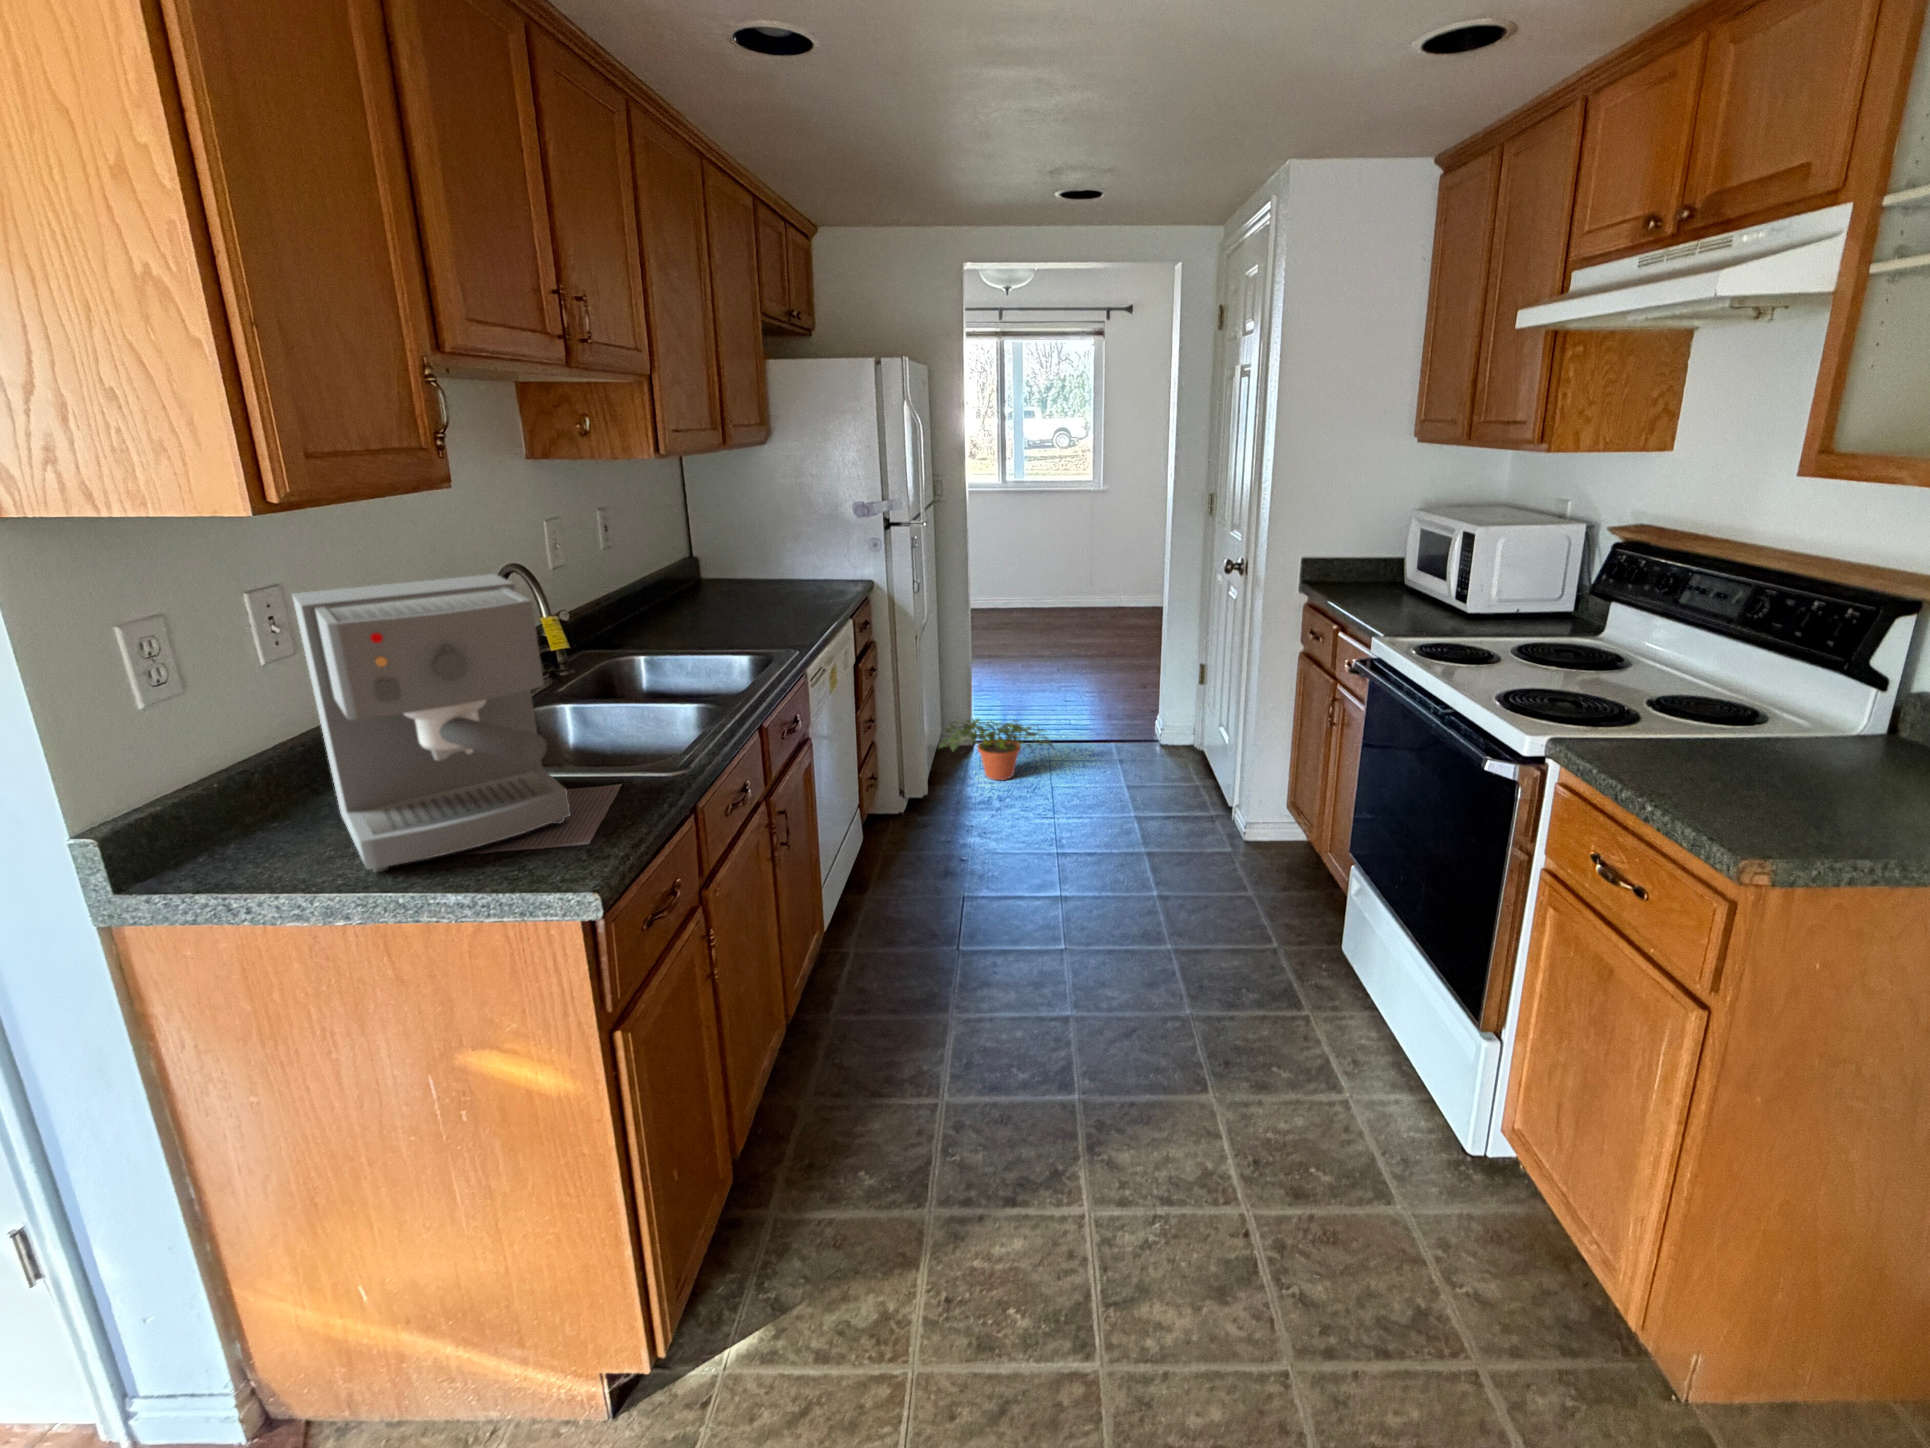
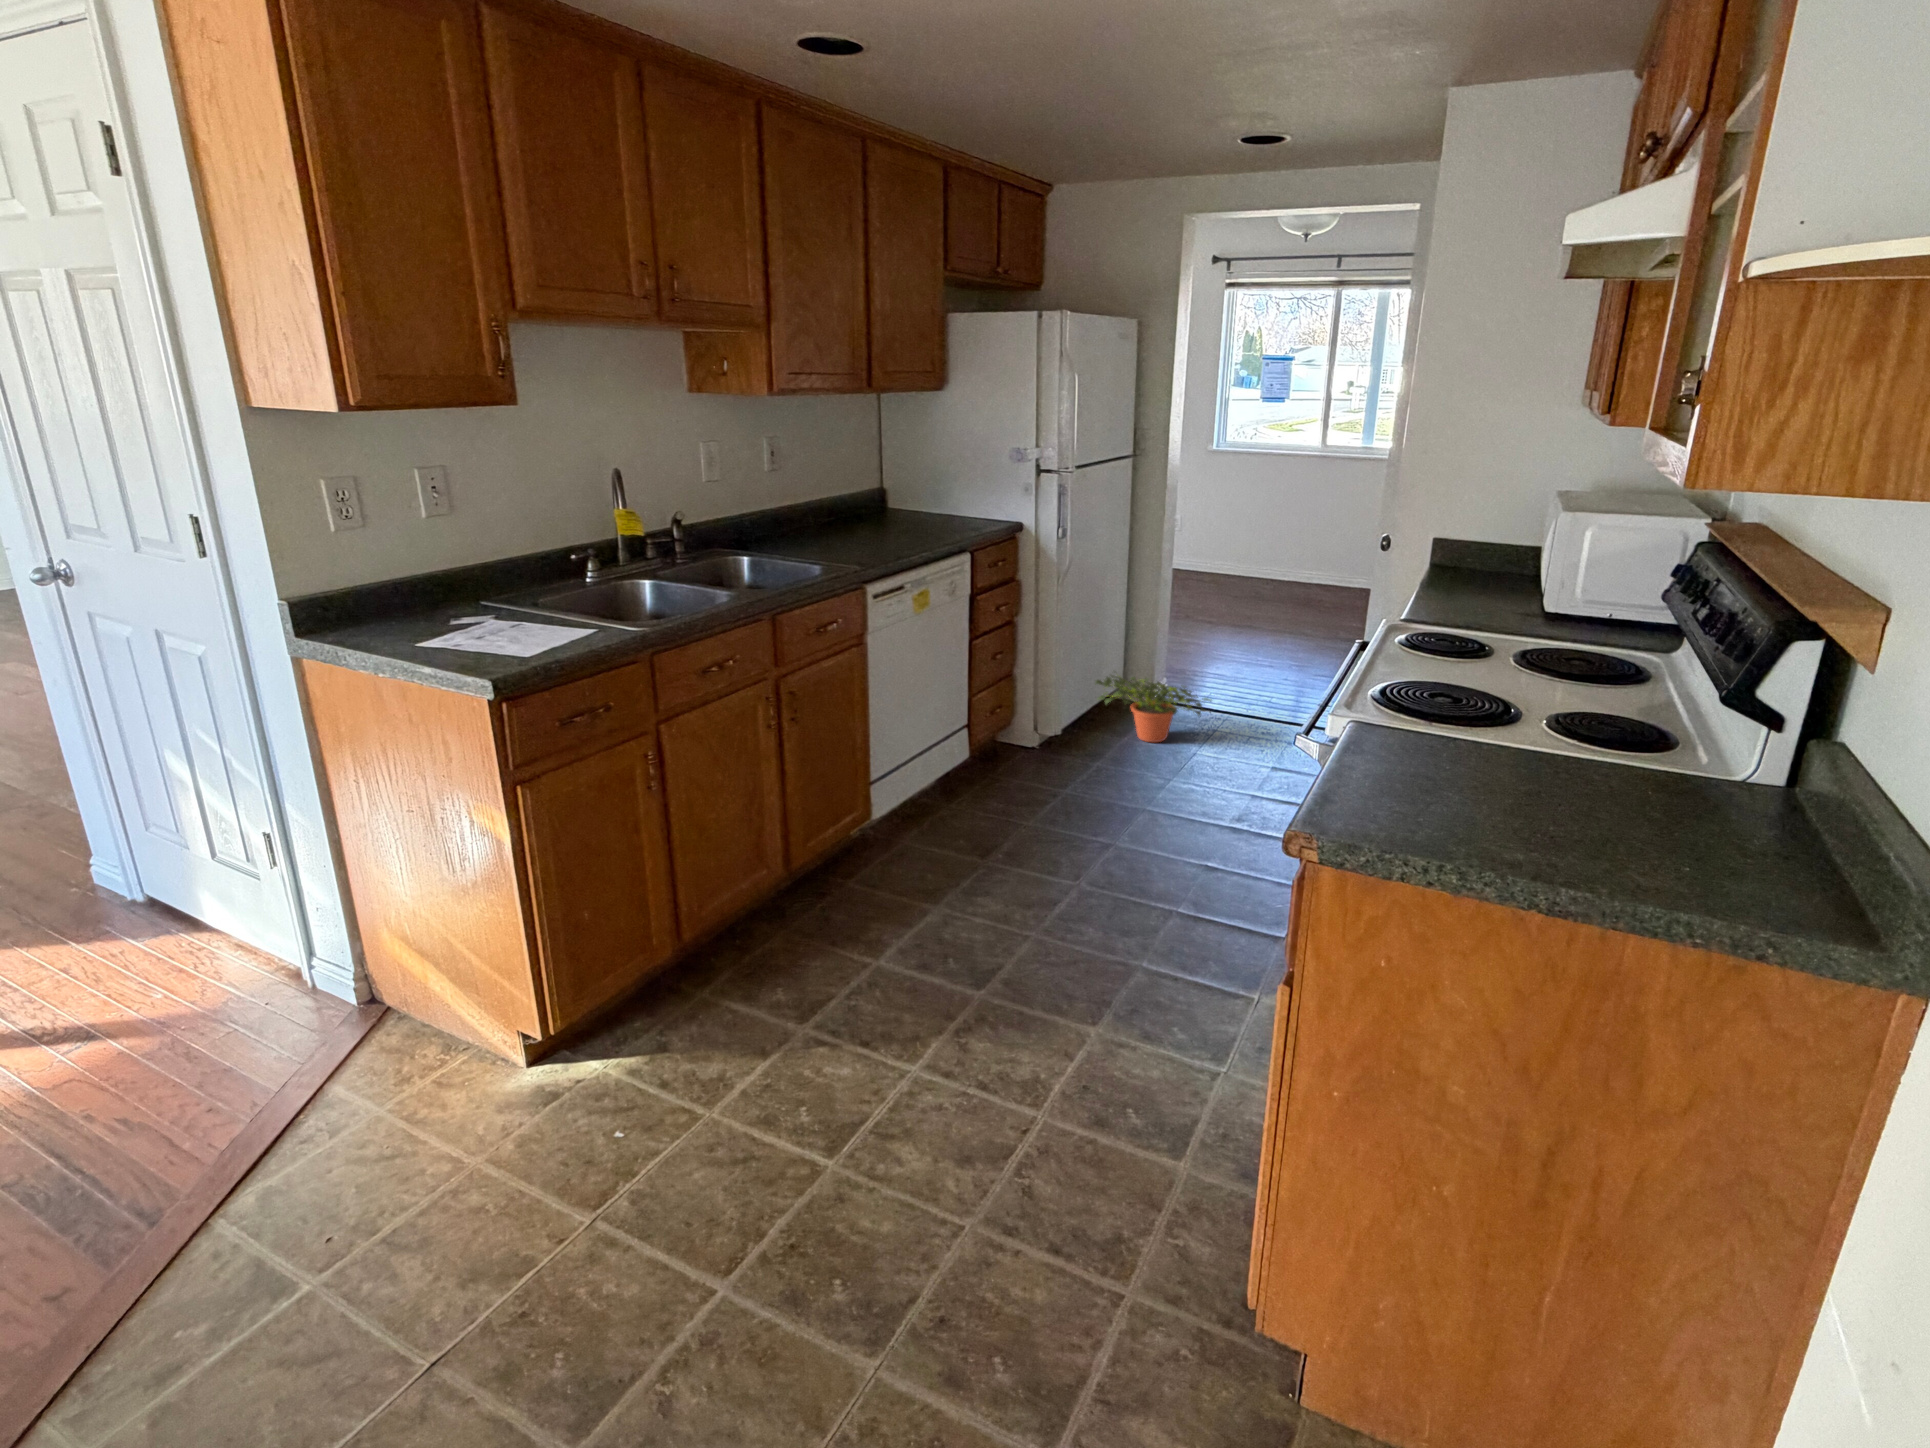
coffee maker: present [292,574,571,872] -> none [385,467,556,648]

